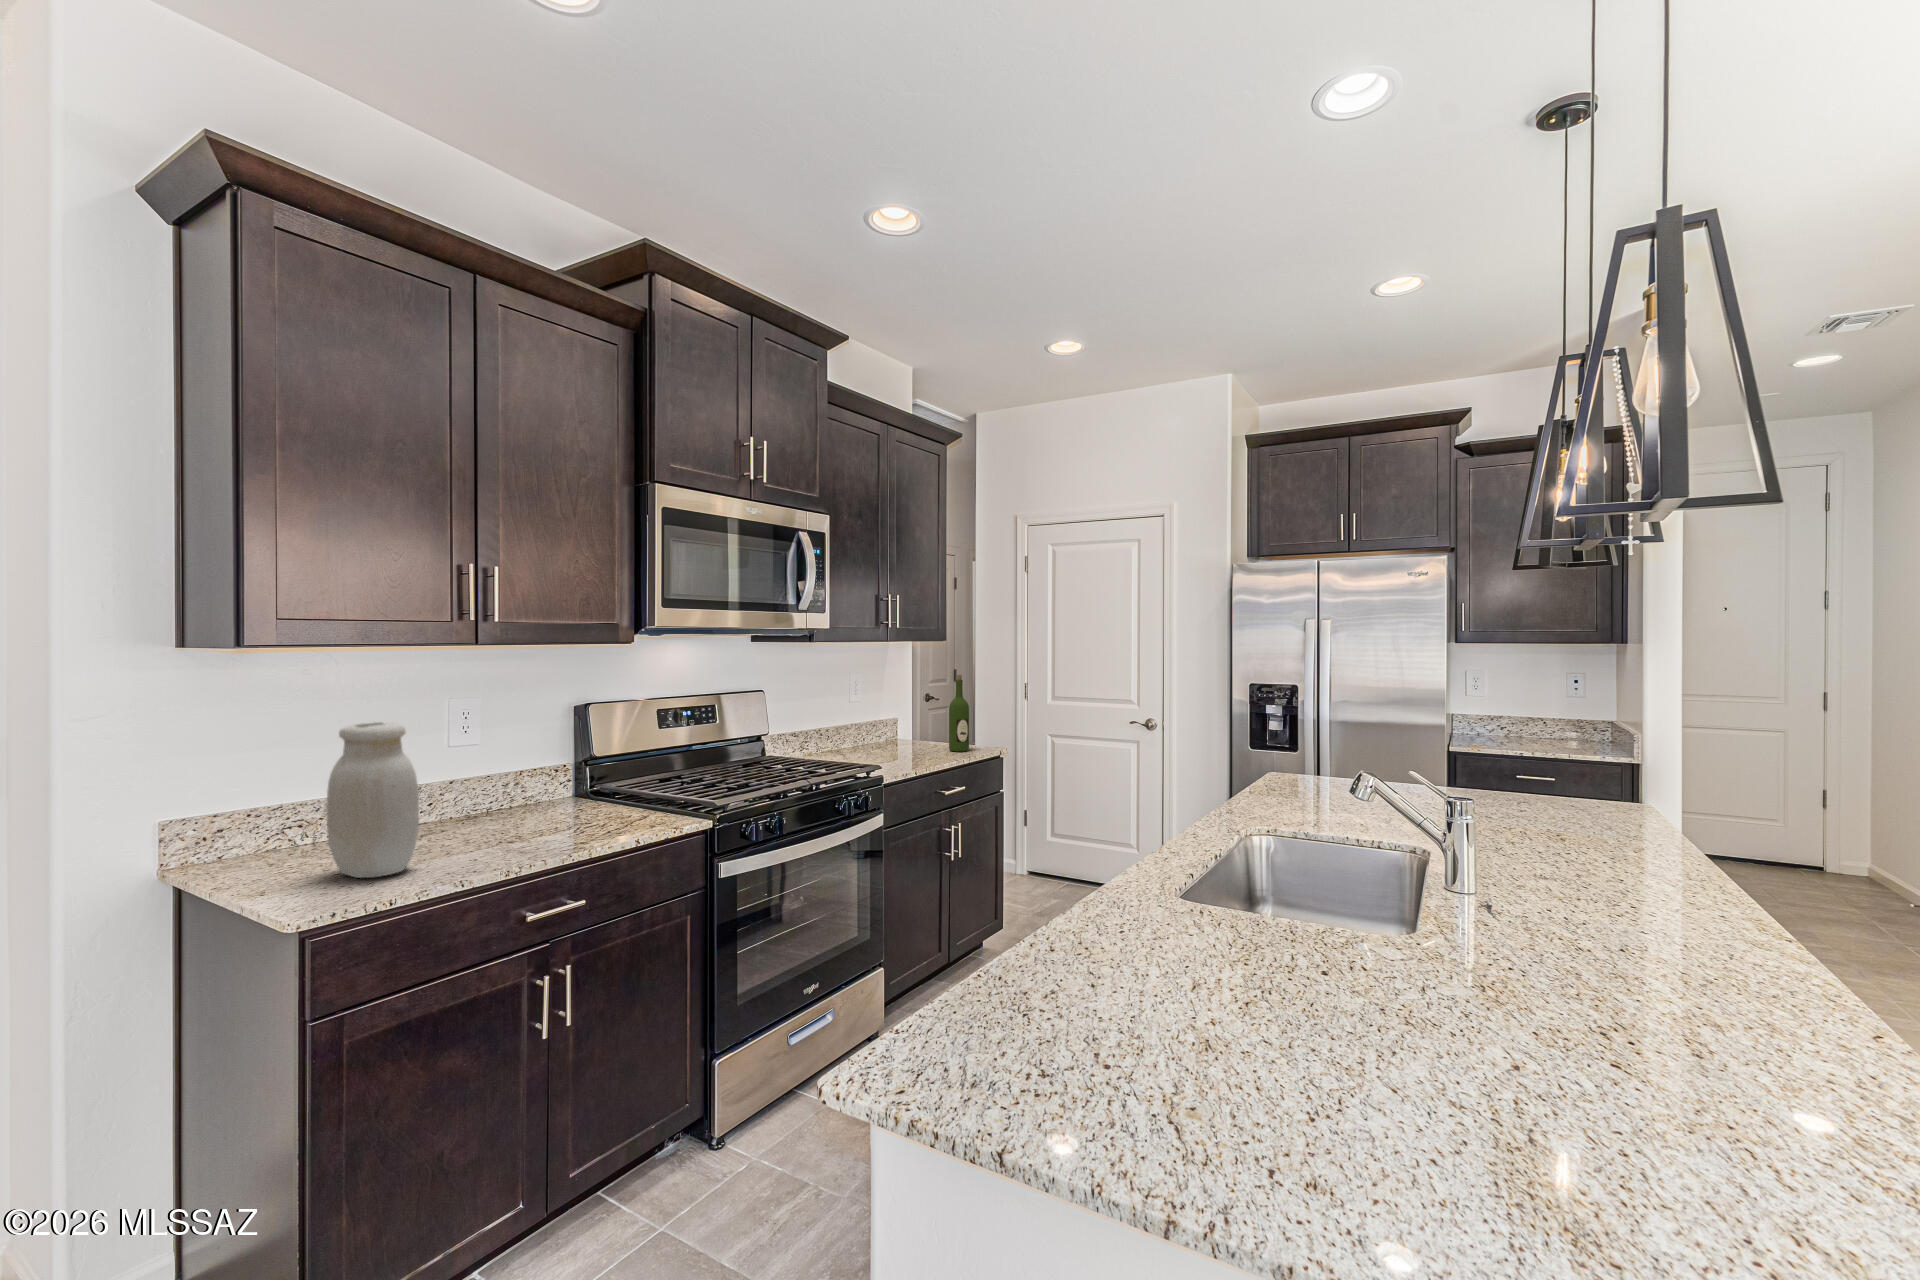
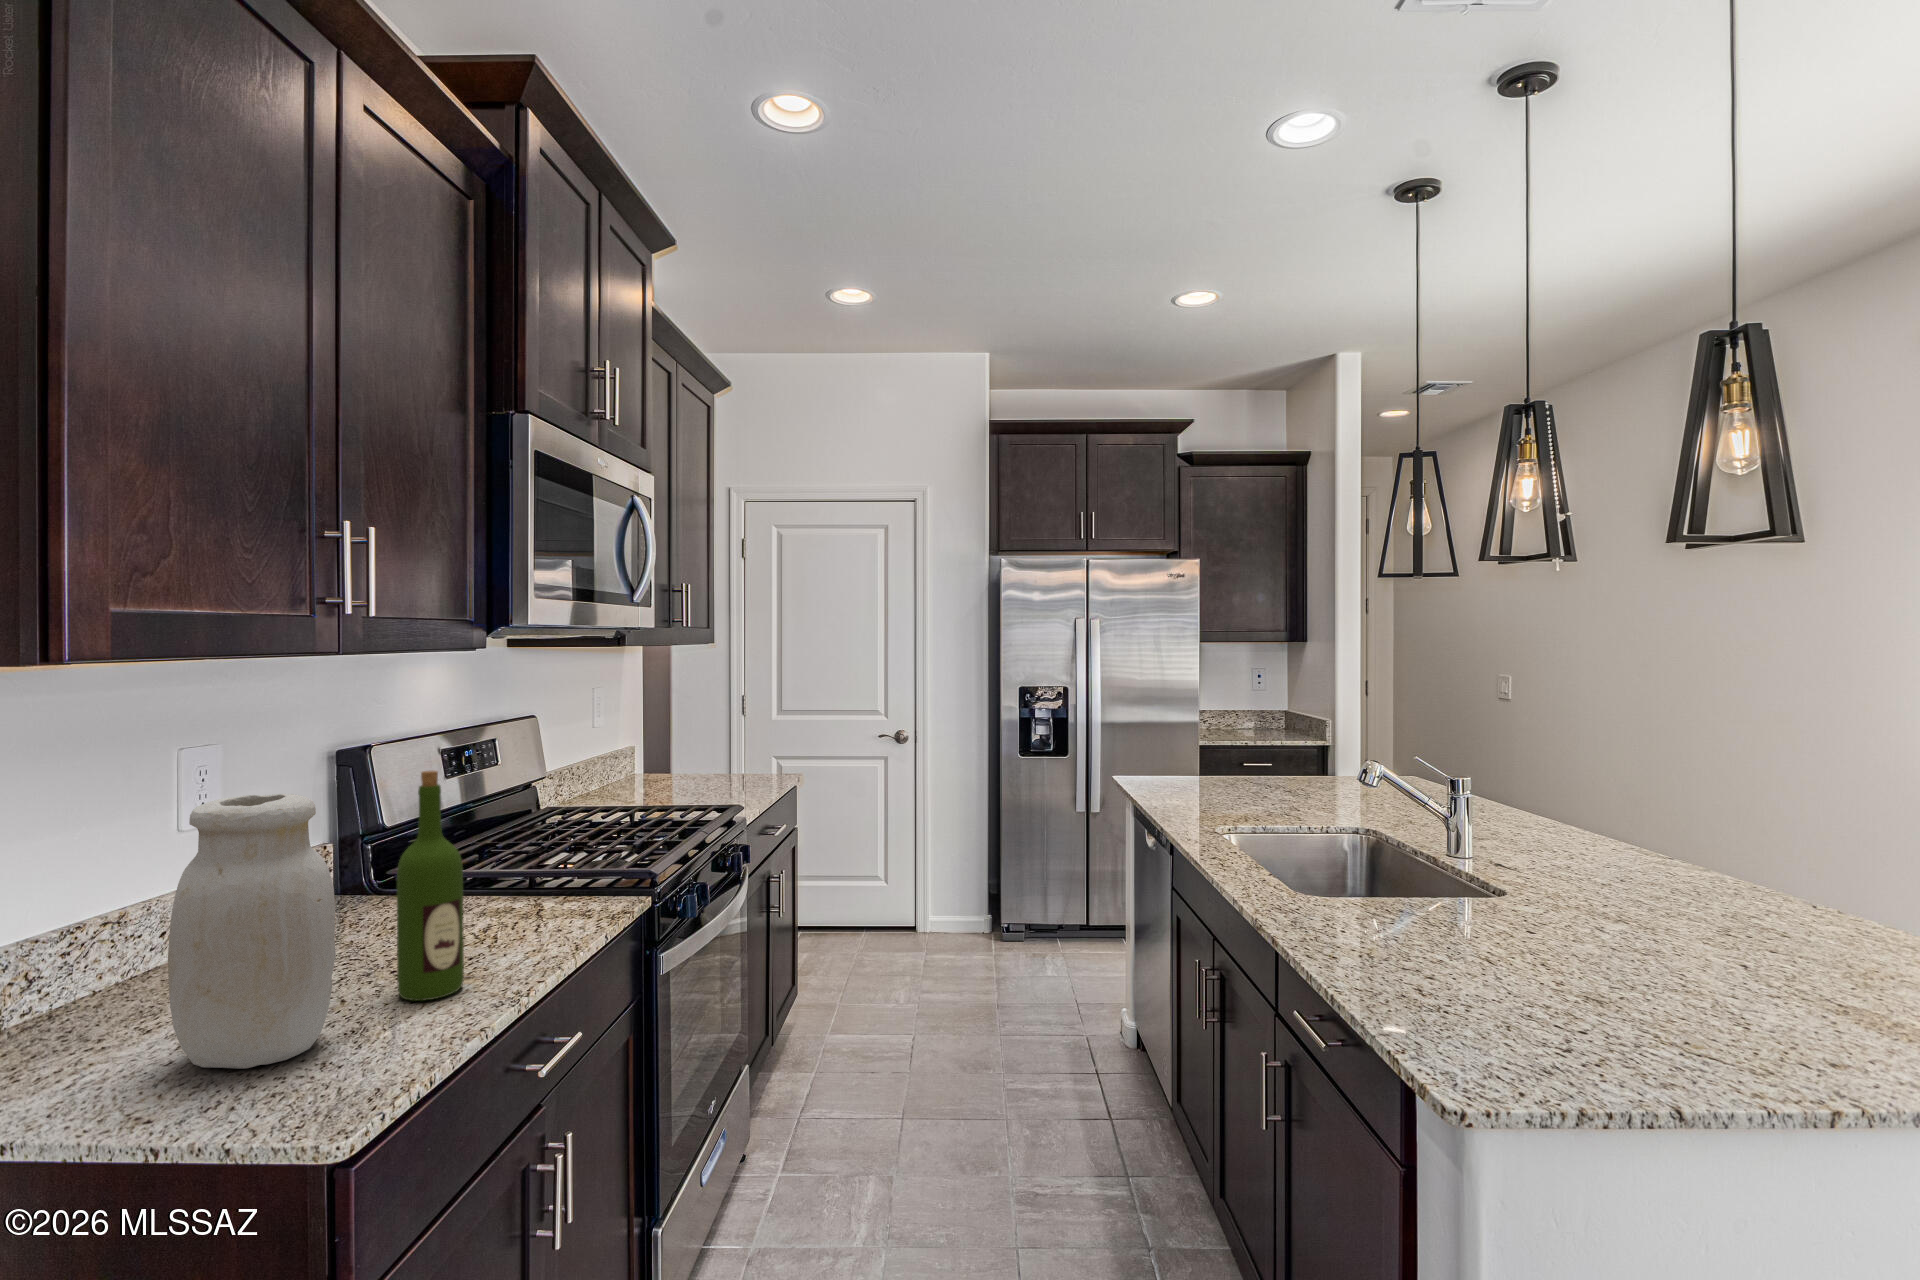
wine bottle: present [949,675,969,752] -> present [397,771,464,1001]

